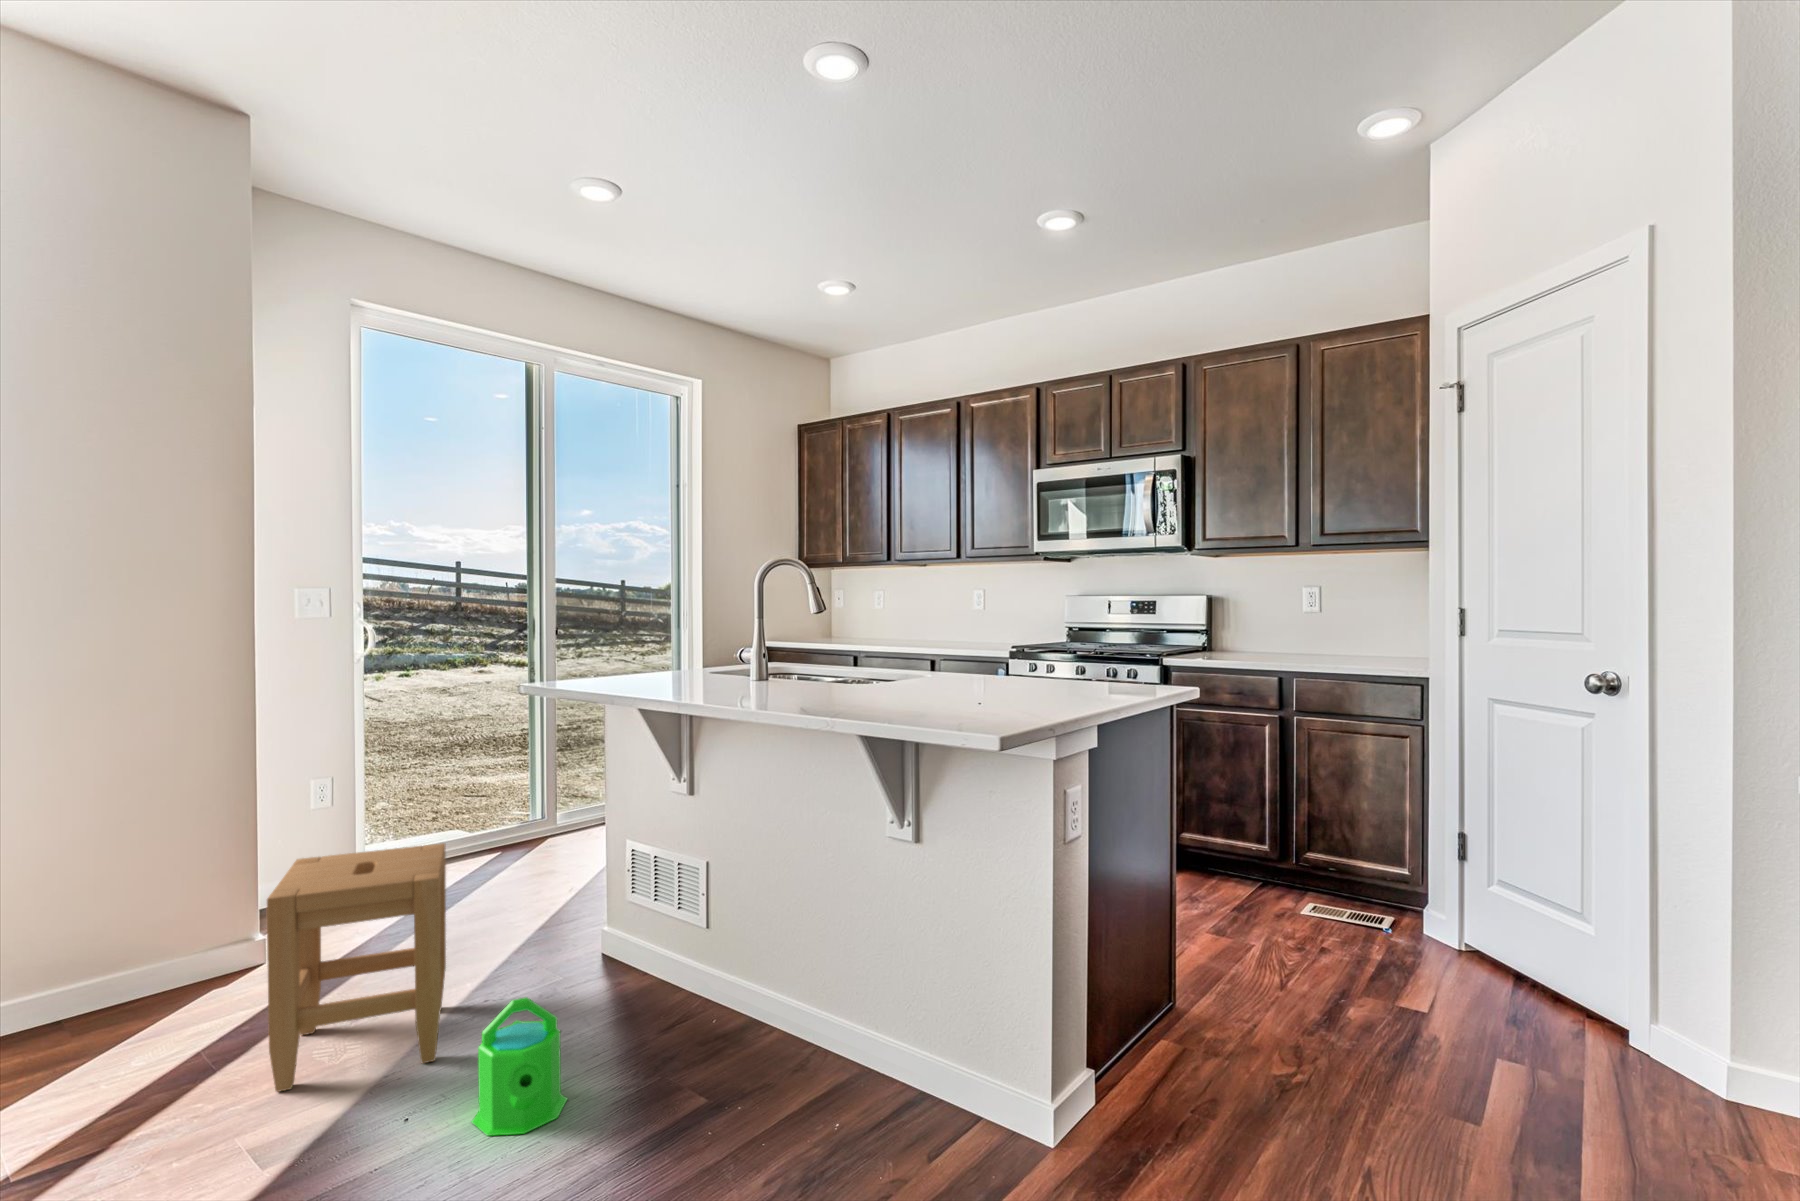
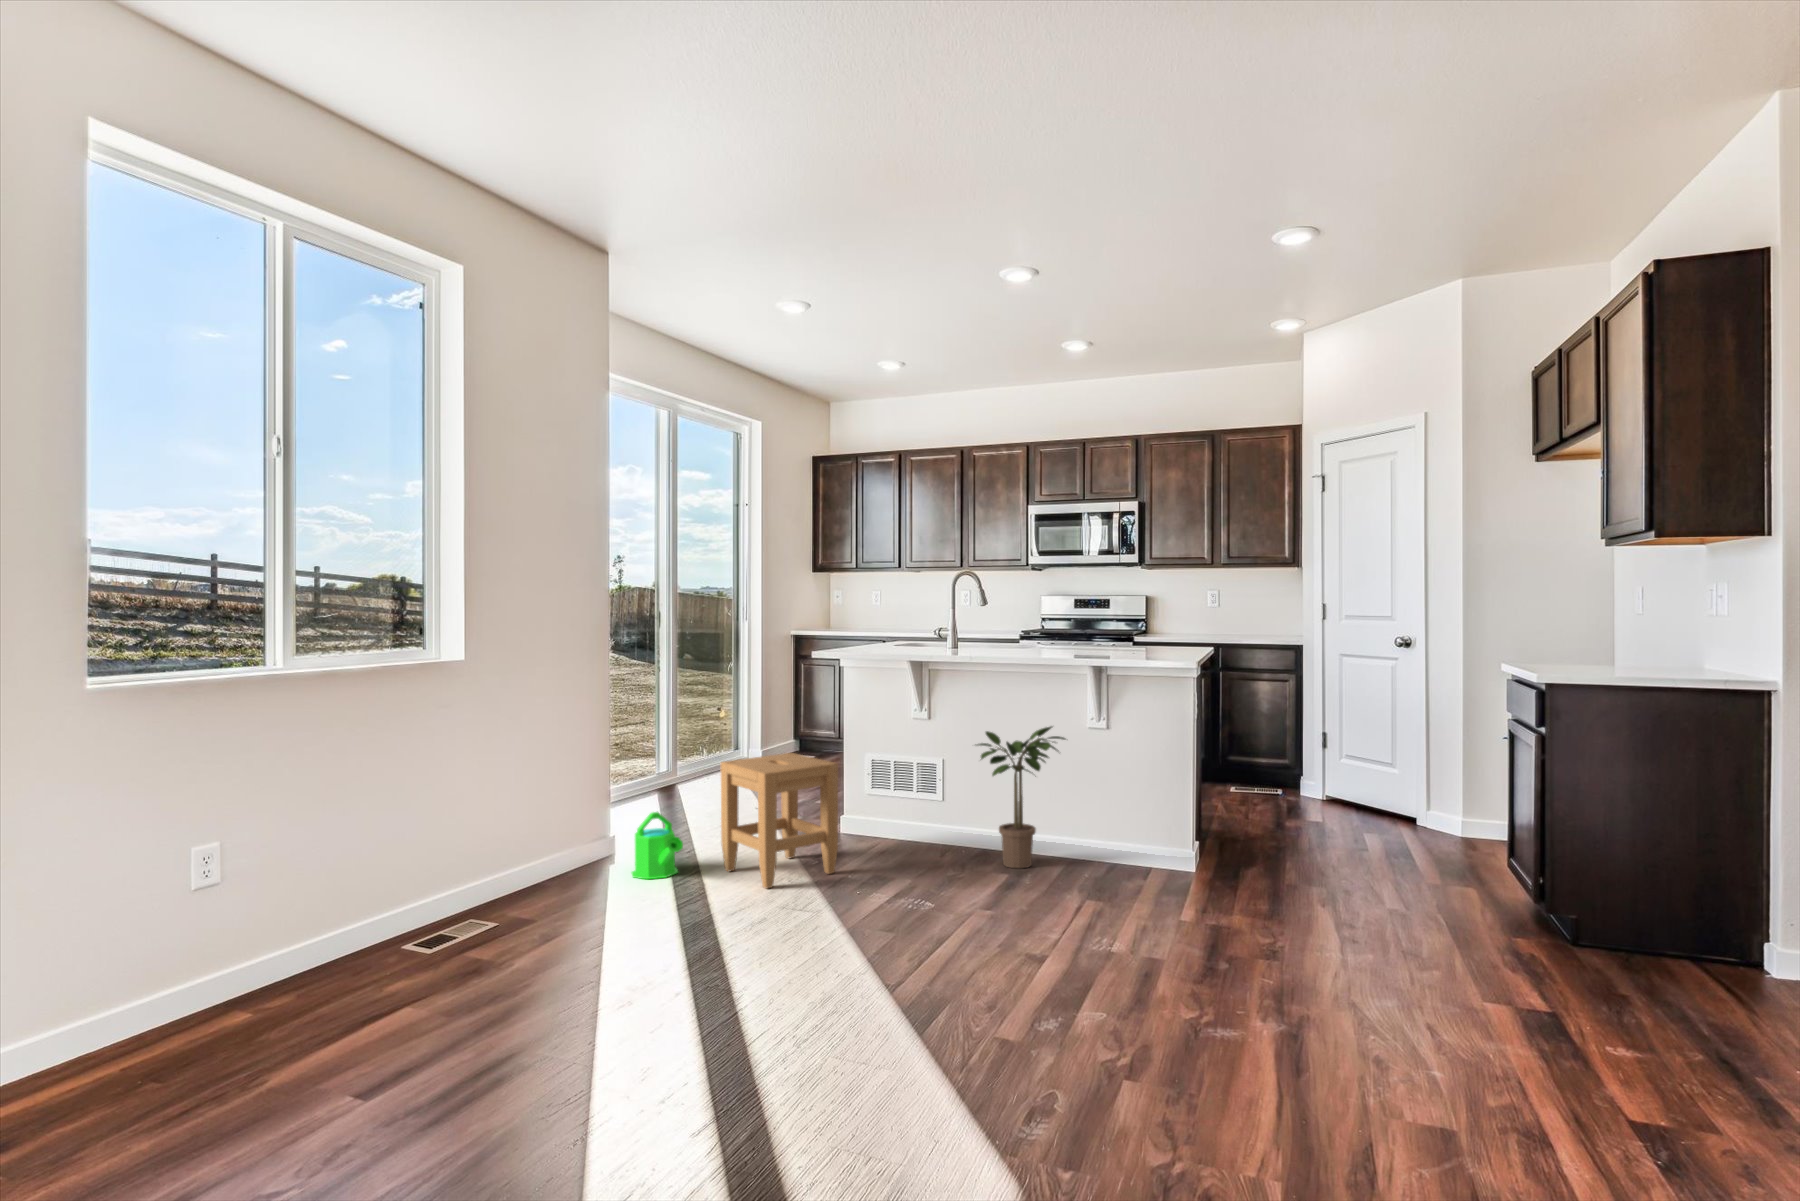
potted plant: none [670,831,821,1092] -> present [977,726,1066,868]
watering can: present [471,997,567,1136] -> present [632,812,683,880]

